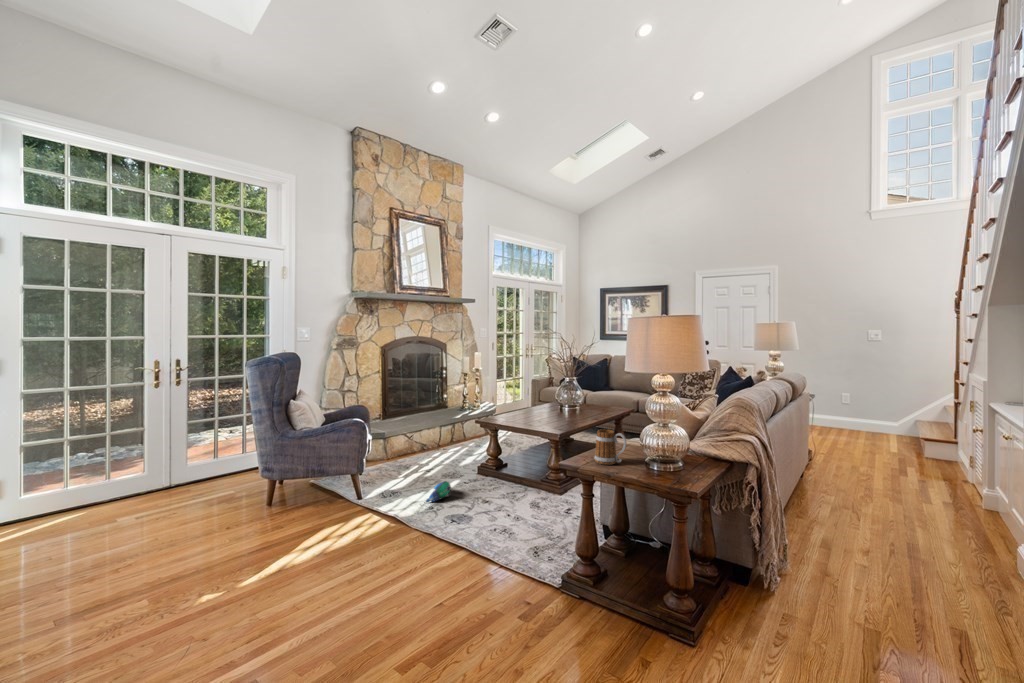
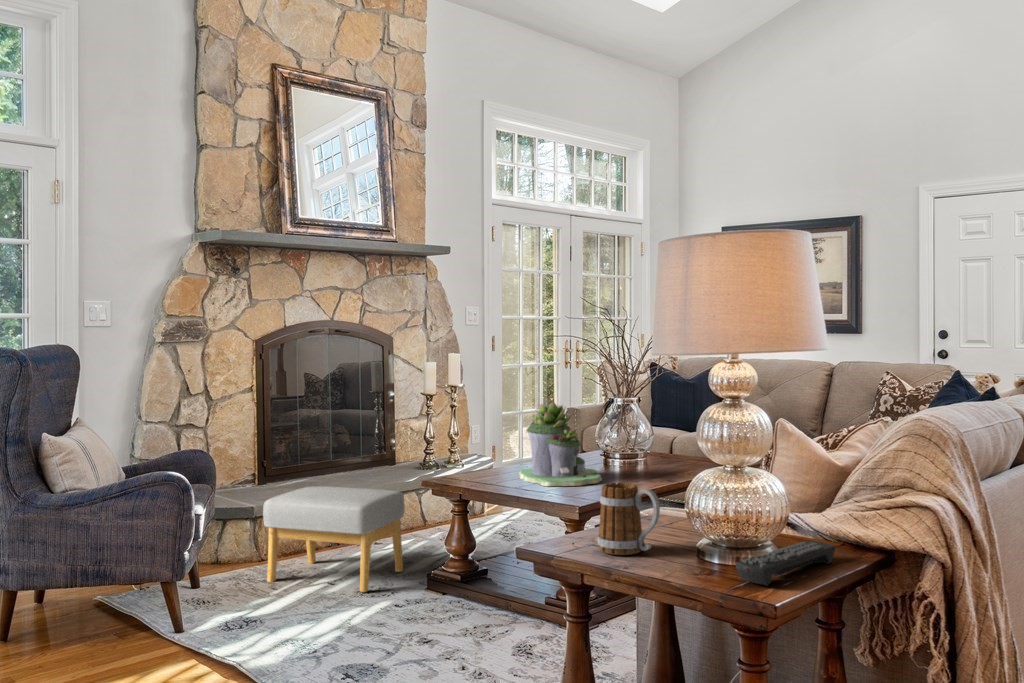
succulent planter: none [523,382,565,424] -> present [519,402,601,486]
footstool: none [394,423,464,476] -> present [263,486,405,592]
remote control: none [670,457,709,481] -> present [736,541,835,586]
plush toy: present [426,481,451,502] -> none [303,599,358,640]

